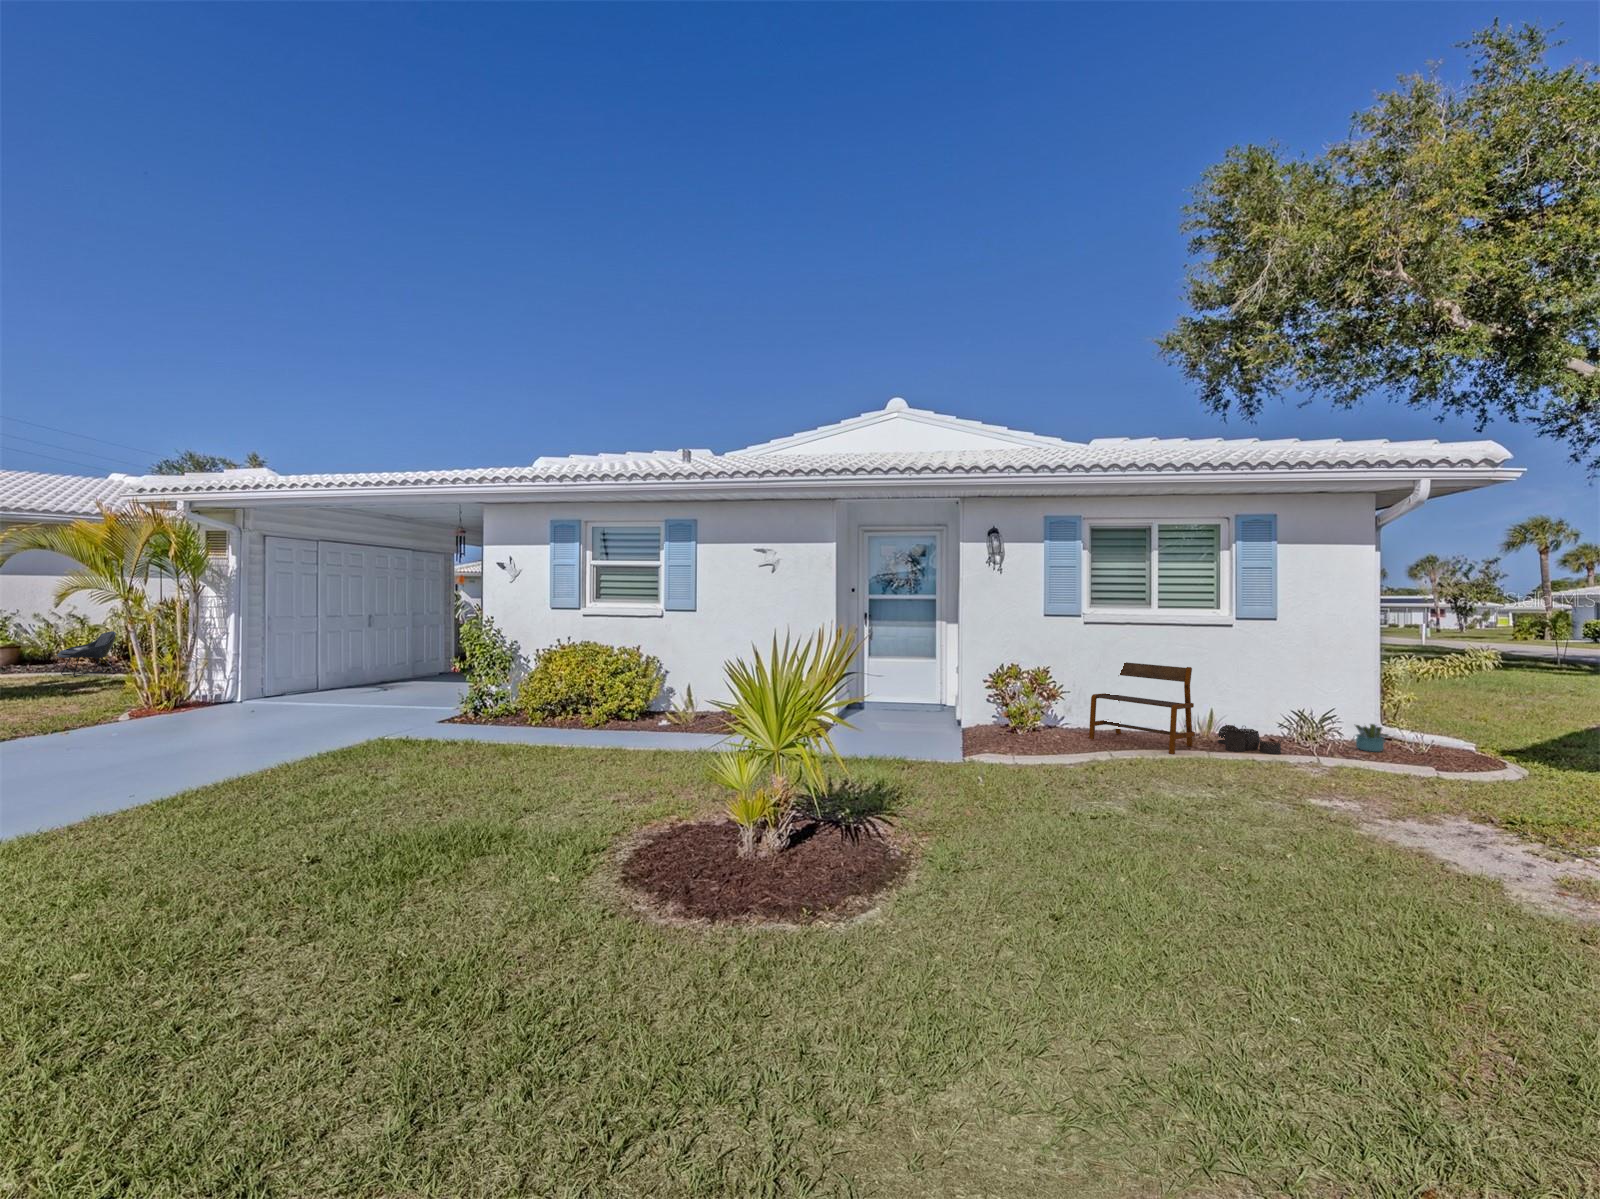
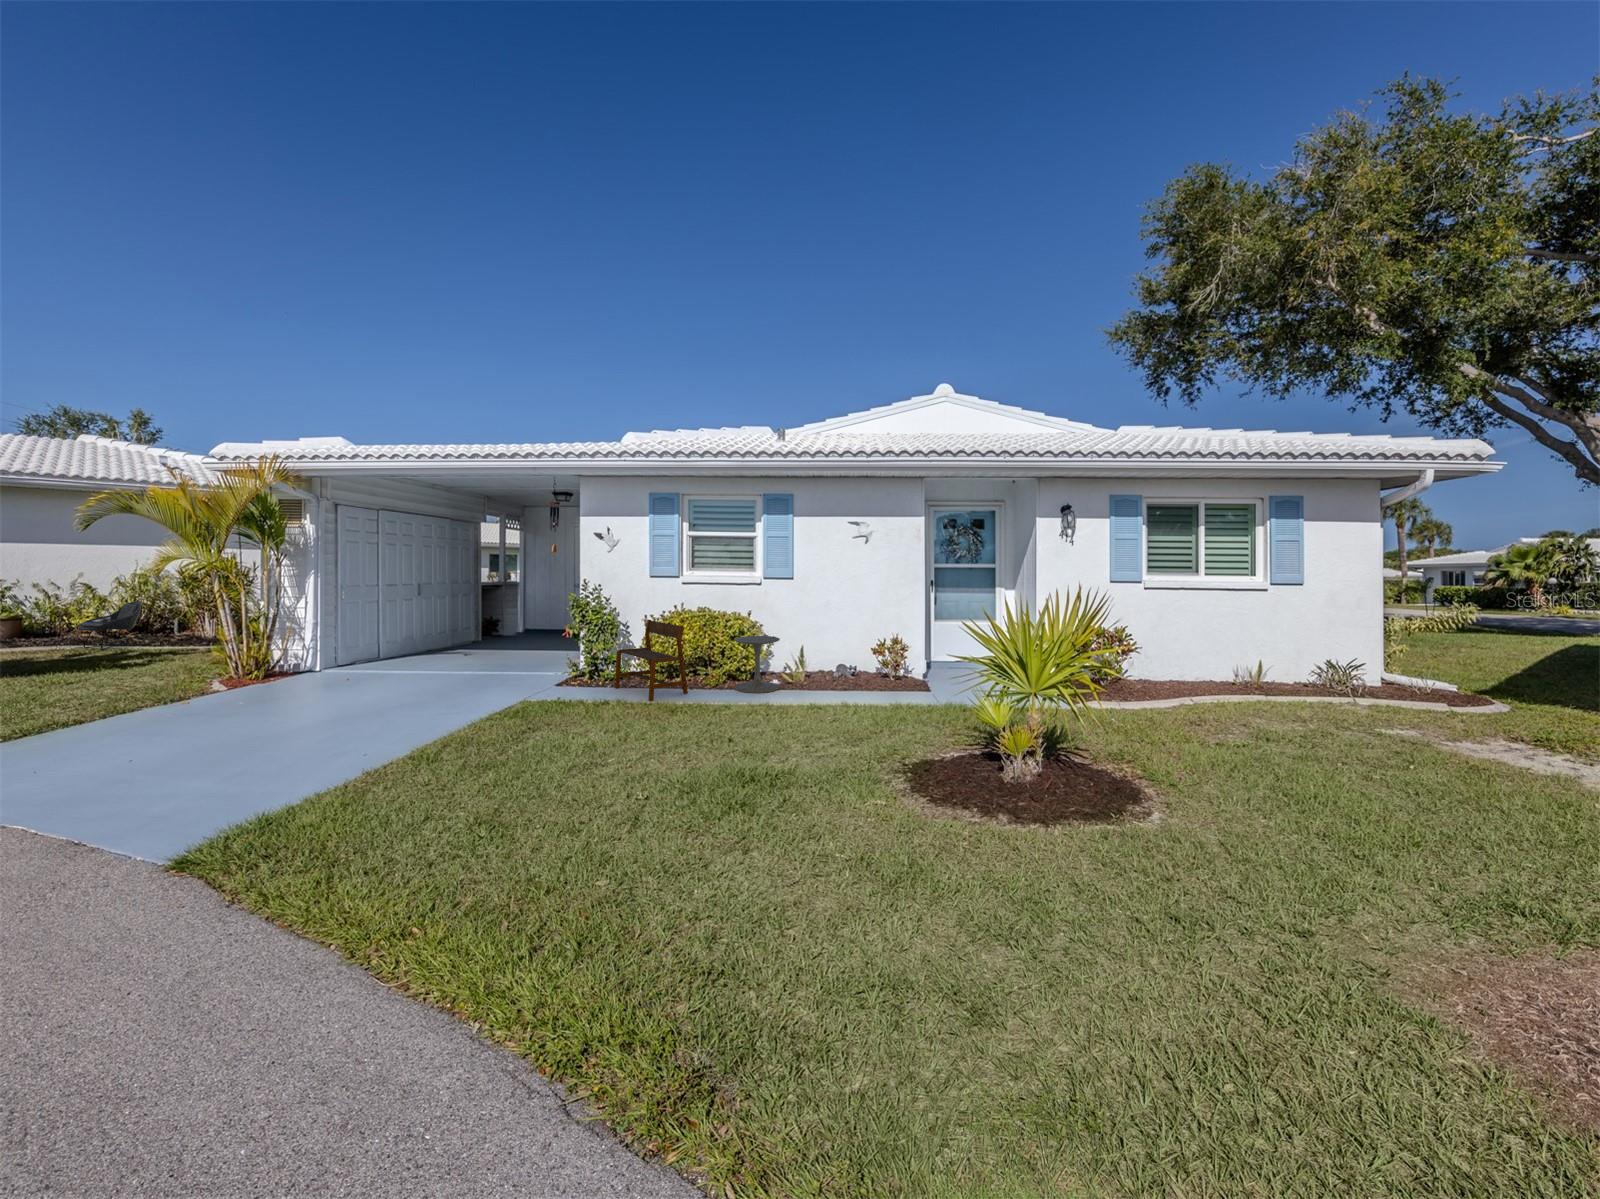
bench: present [1089,662,1195,754] -> present [615,620,688,701]
pedestal table: none [617,671,667,732] -> present [735,636,780,693]
decorative plant: present [1355,724,1388,752] -> none [1356,668,1384,690]
woven basket: present [1218,725,1281,754] -> none [1250,670,1310,695]

